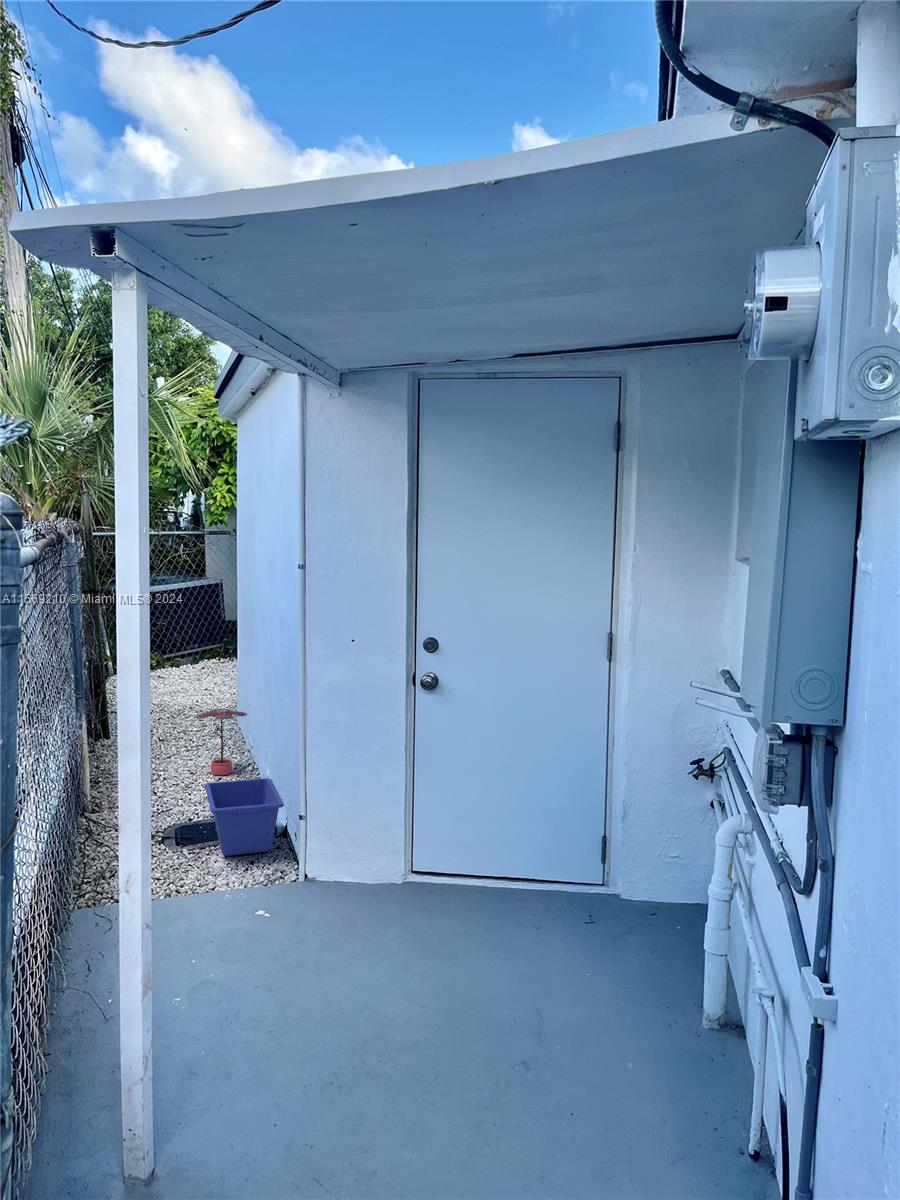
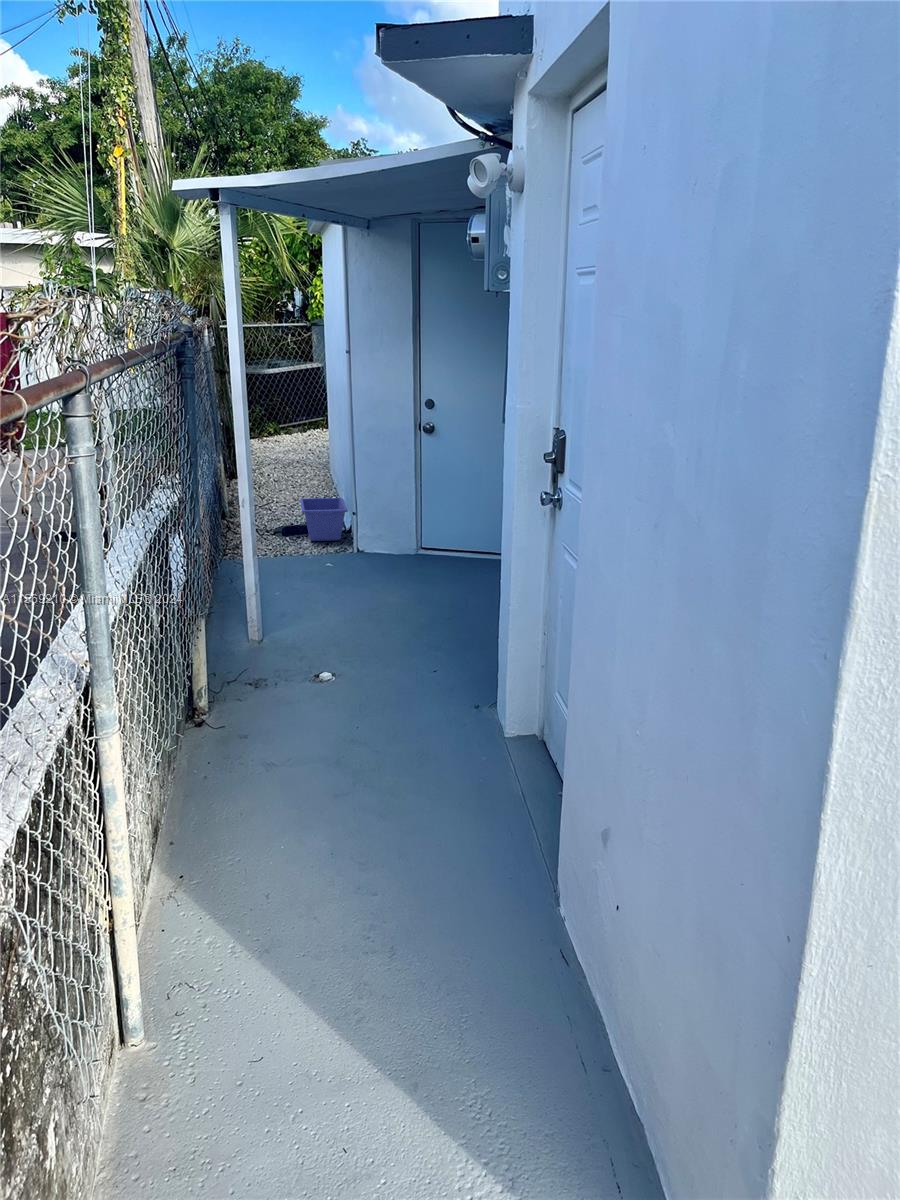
potted plant: present [196,709,247,775] -> none [296,457,332,503]

